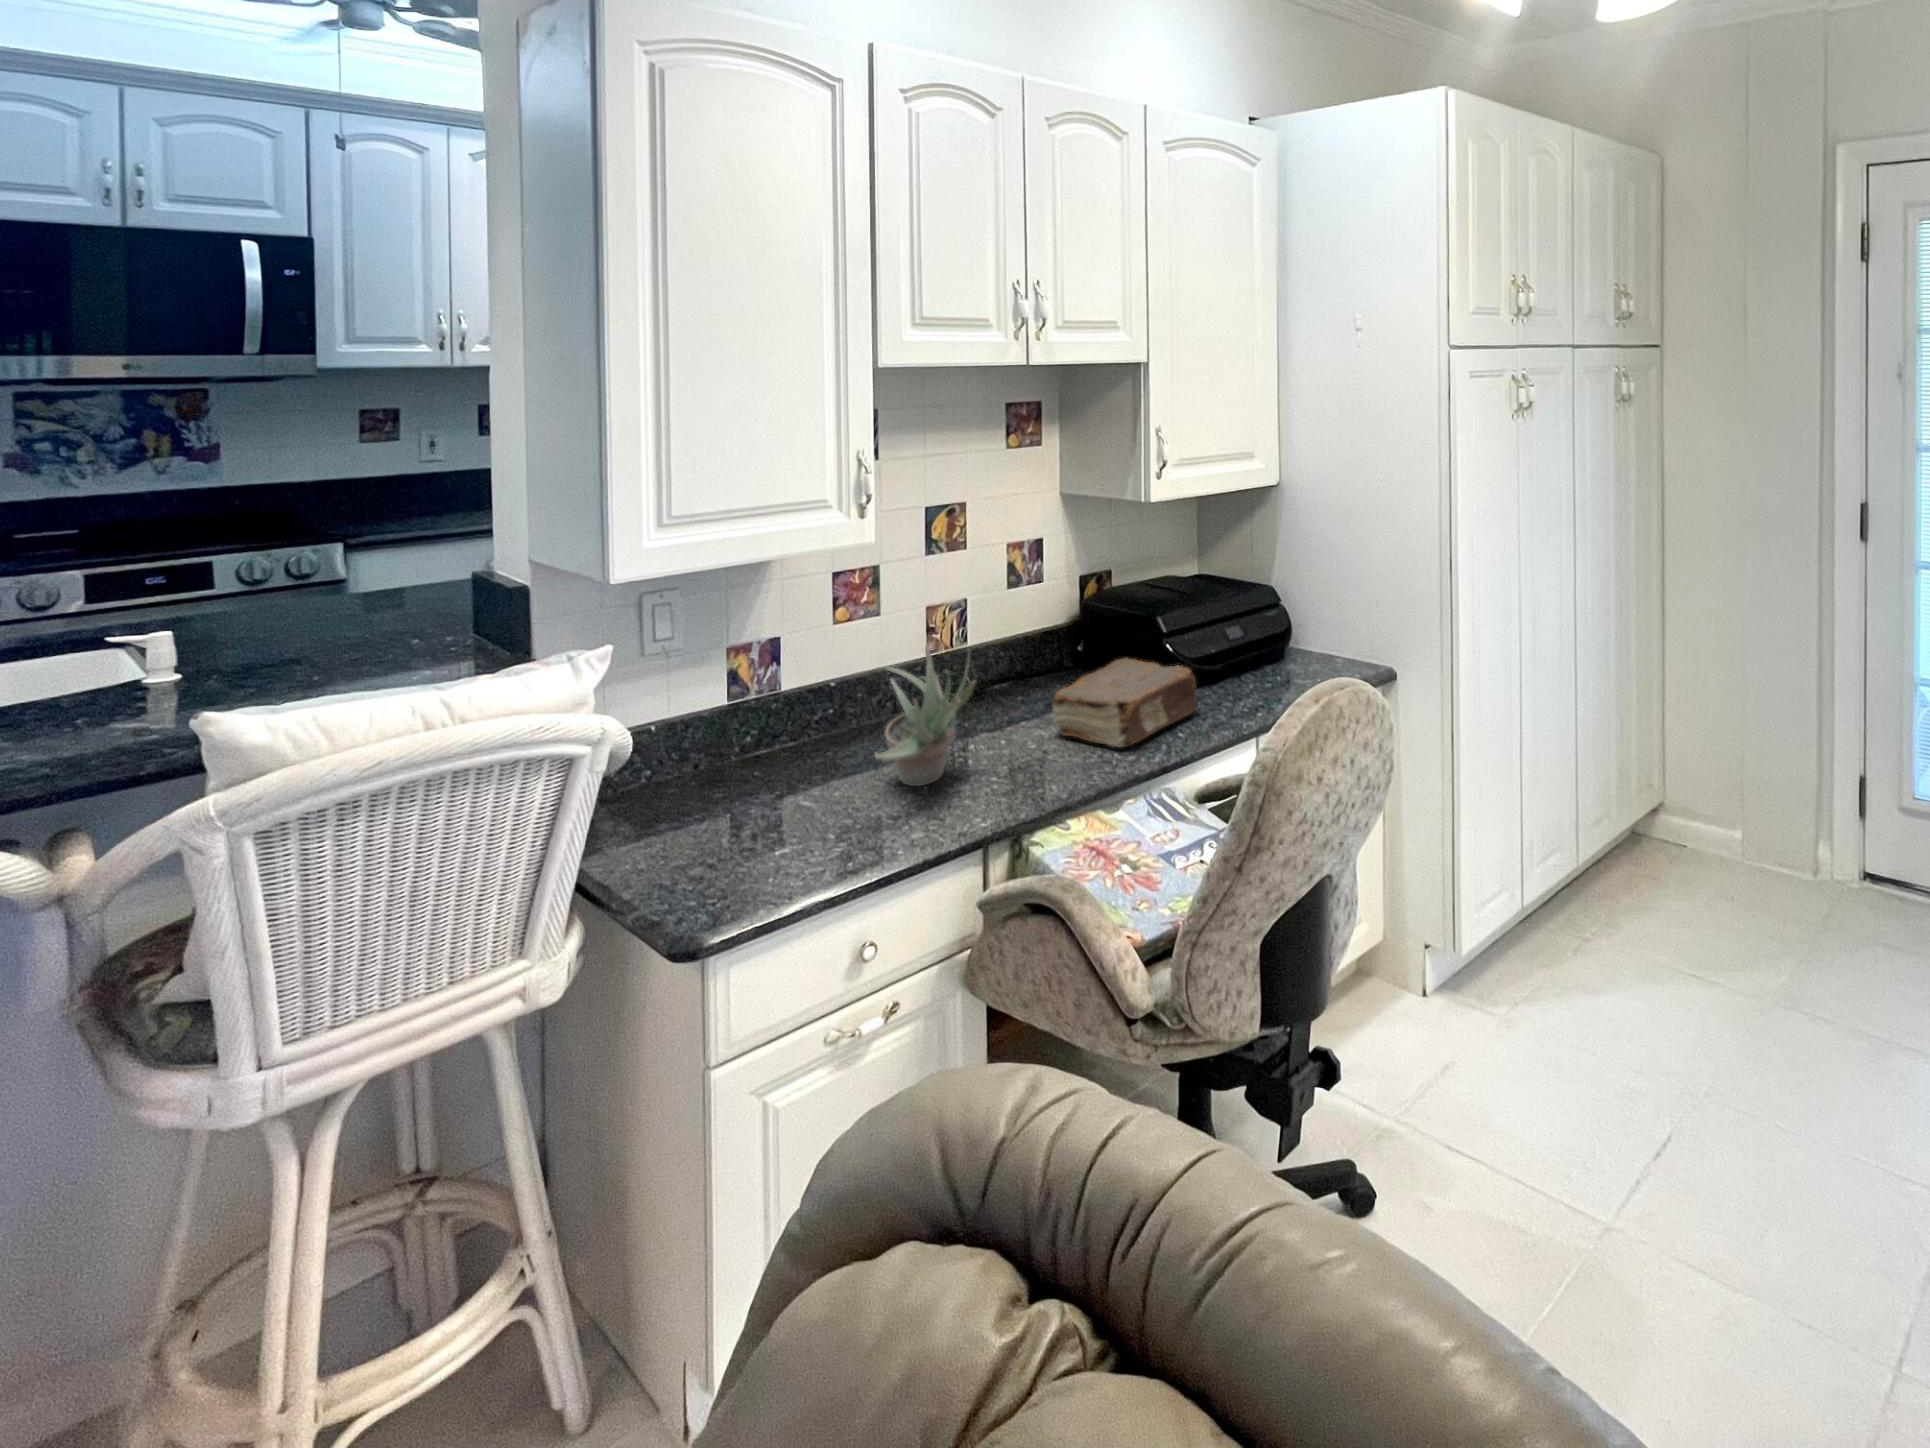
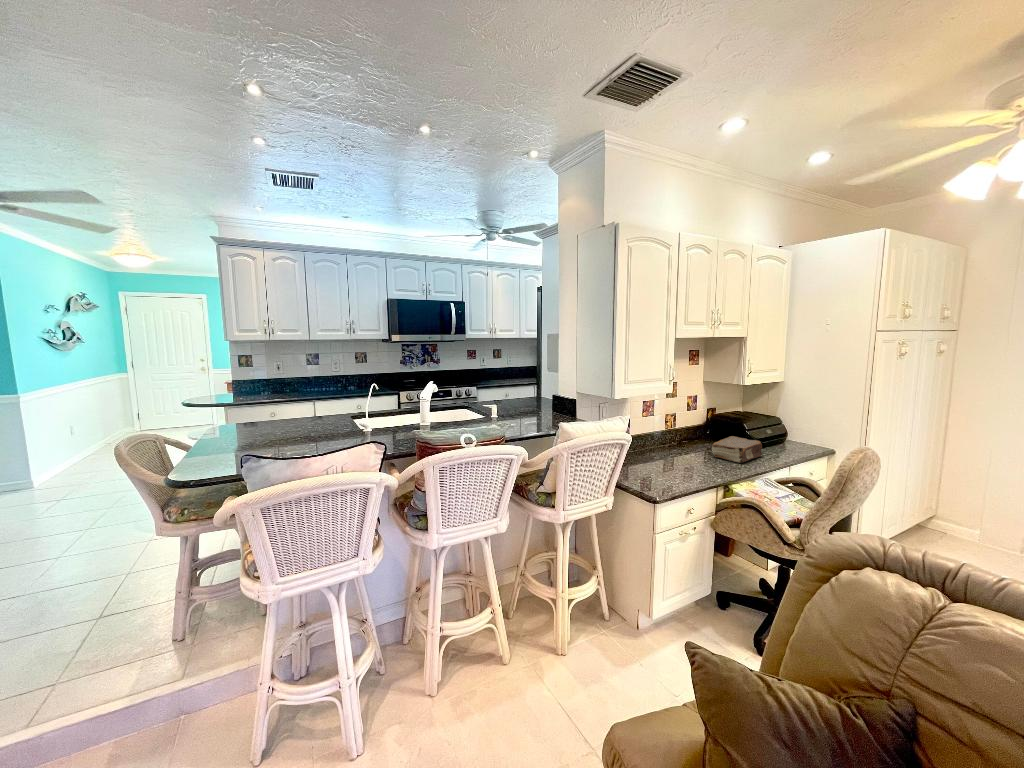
succulent plant: present [875,646,975,786] -> none [665,422,696,464]

